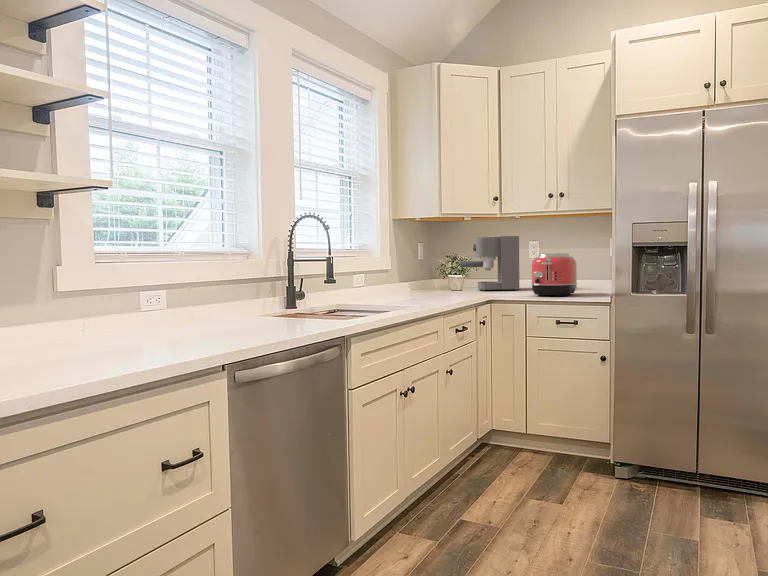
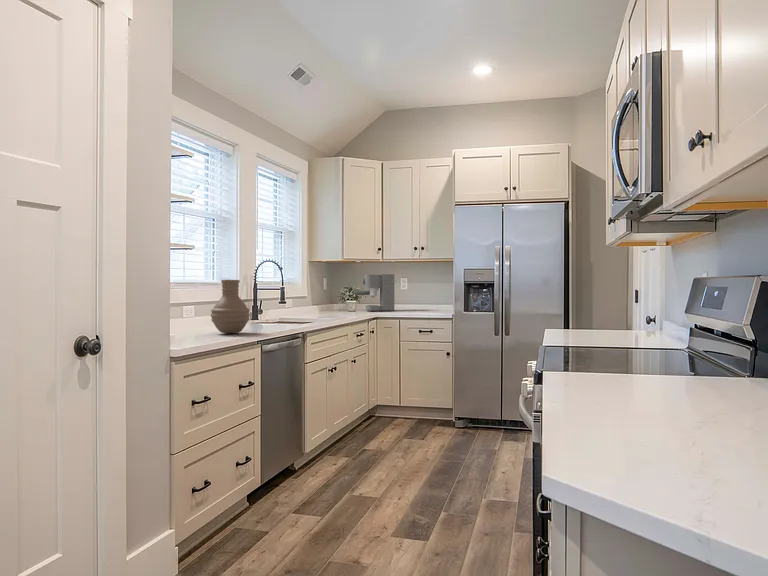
vase: none [157,247,231,344] -> present [211,280,250,333]
toaster: present [531,253,577,296] -> none [403,287,432,314]

